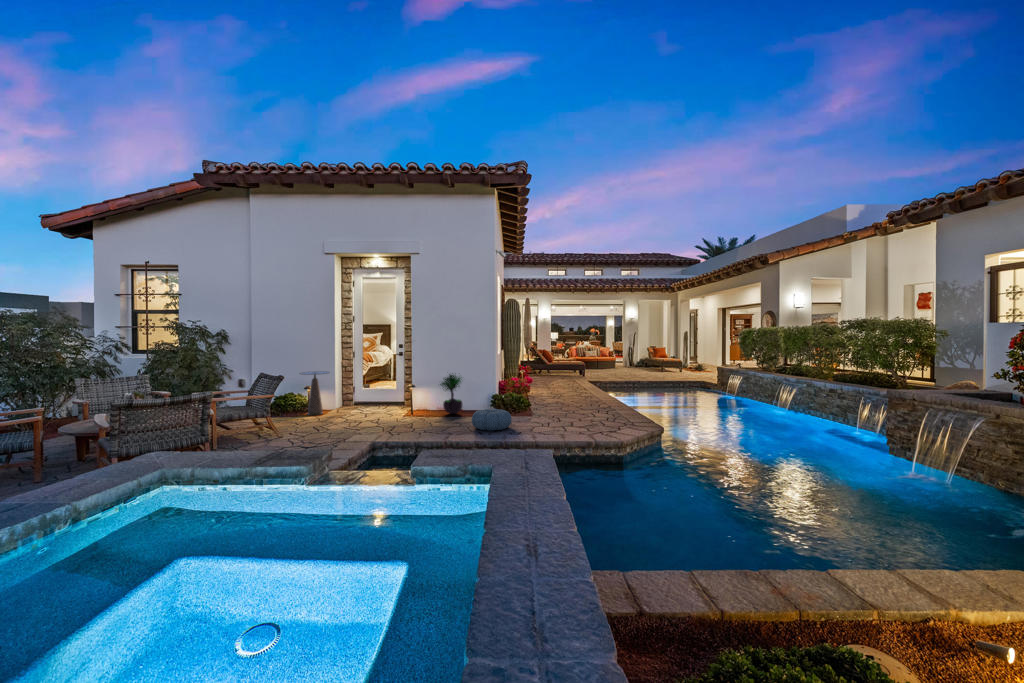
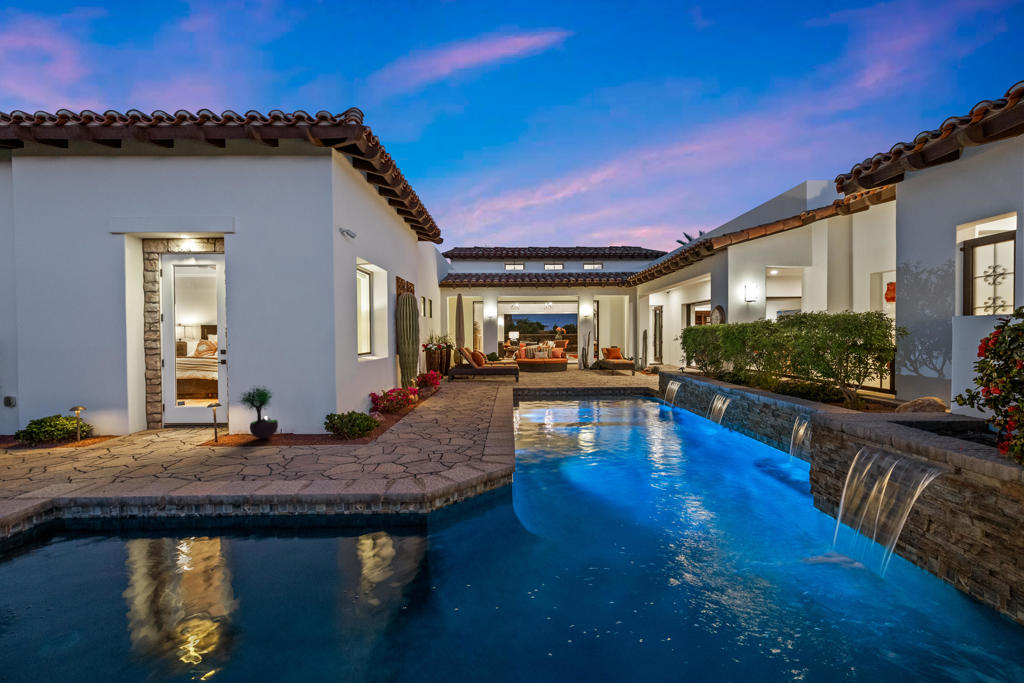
side table: present [300,371,330,415] -> none [64,384,114,441]
pouf: present [472,409,512,431] -> none [231,438,294,471]

